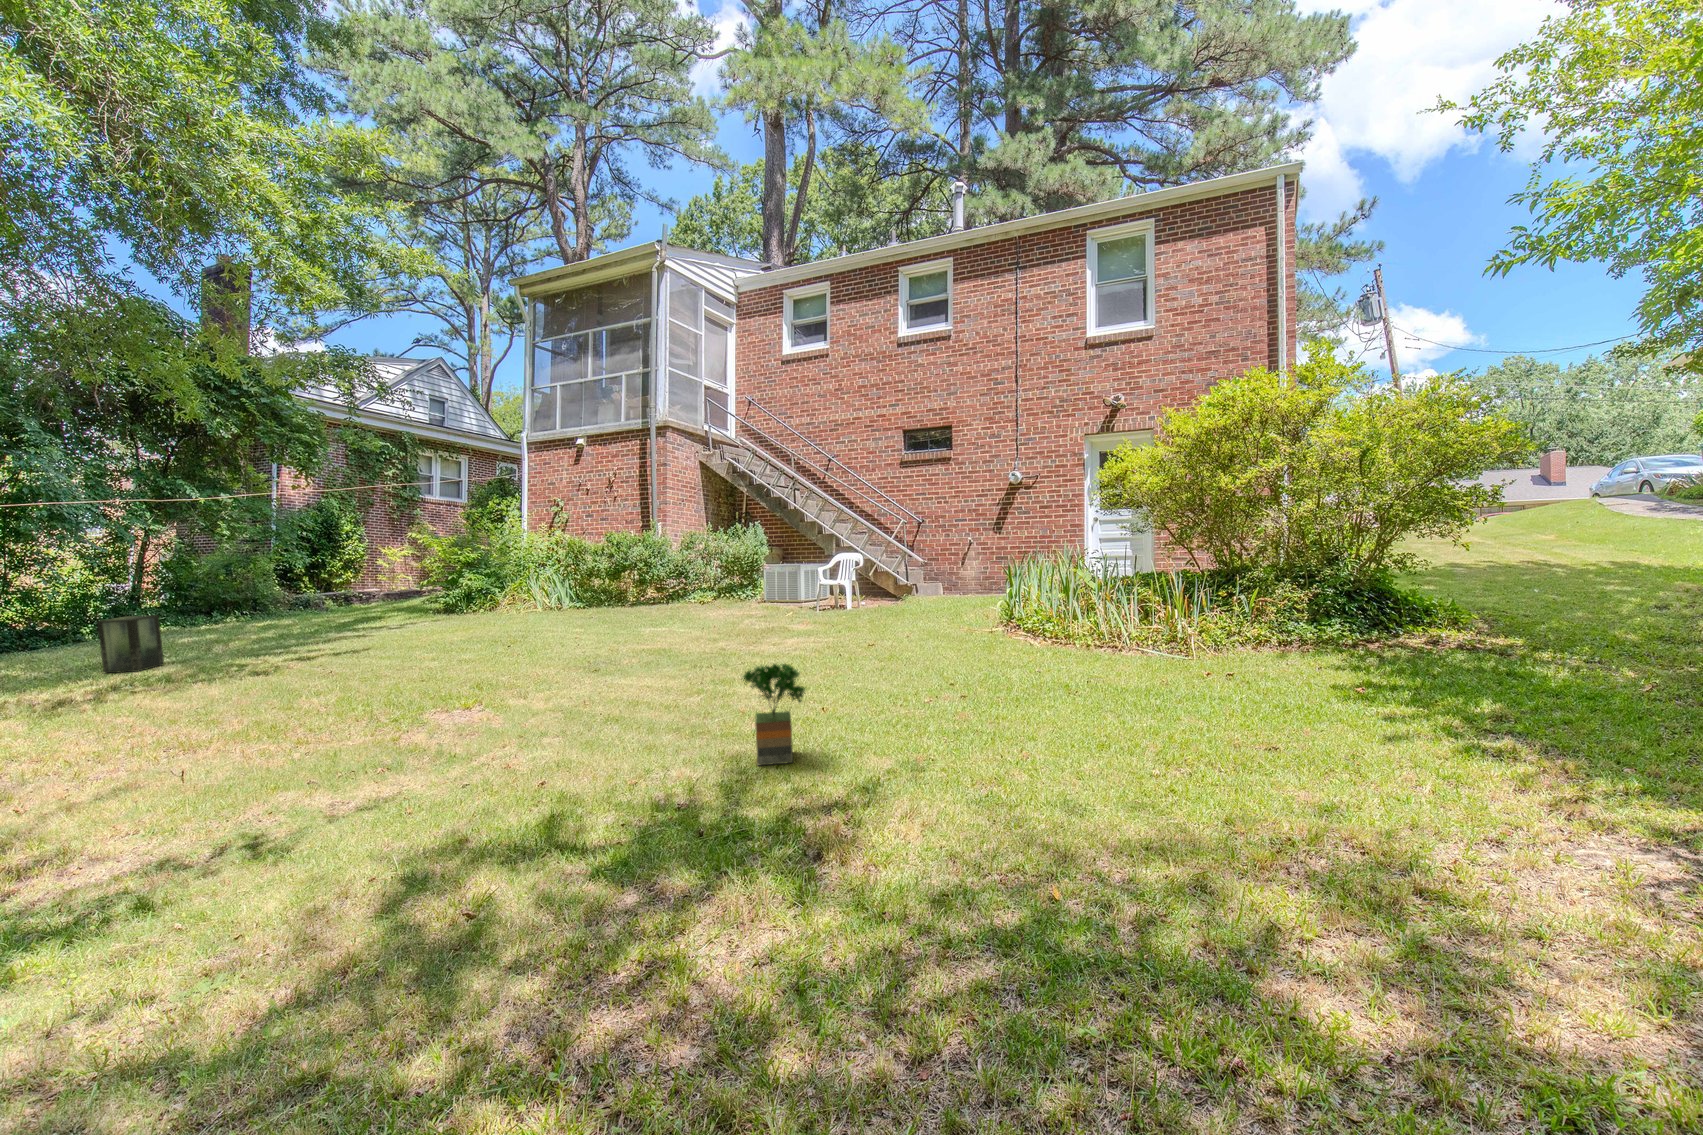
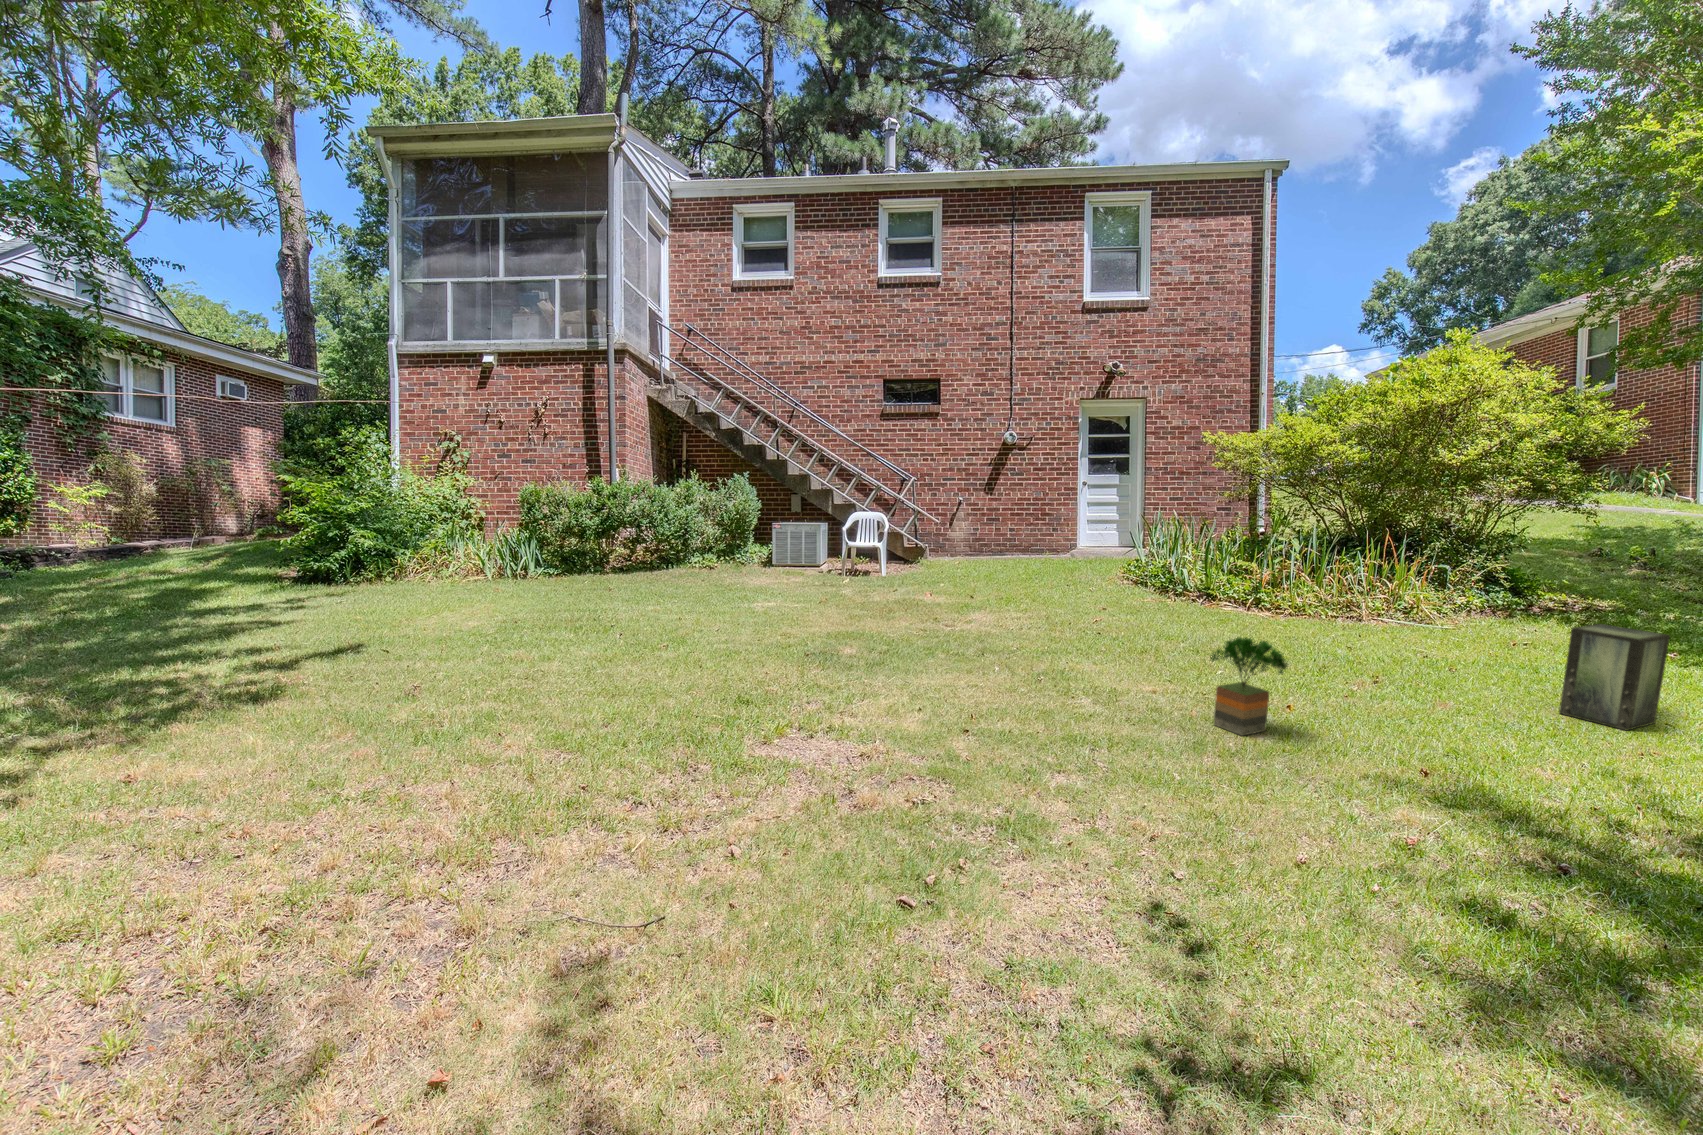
storage box: present [97,615,164,673] -> present [1559,624,1670,730]

